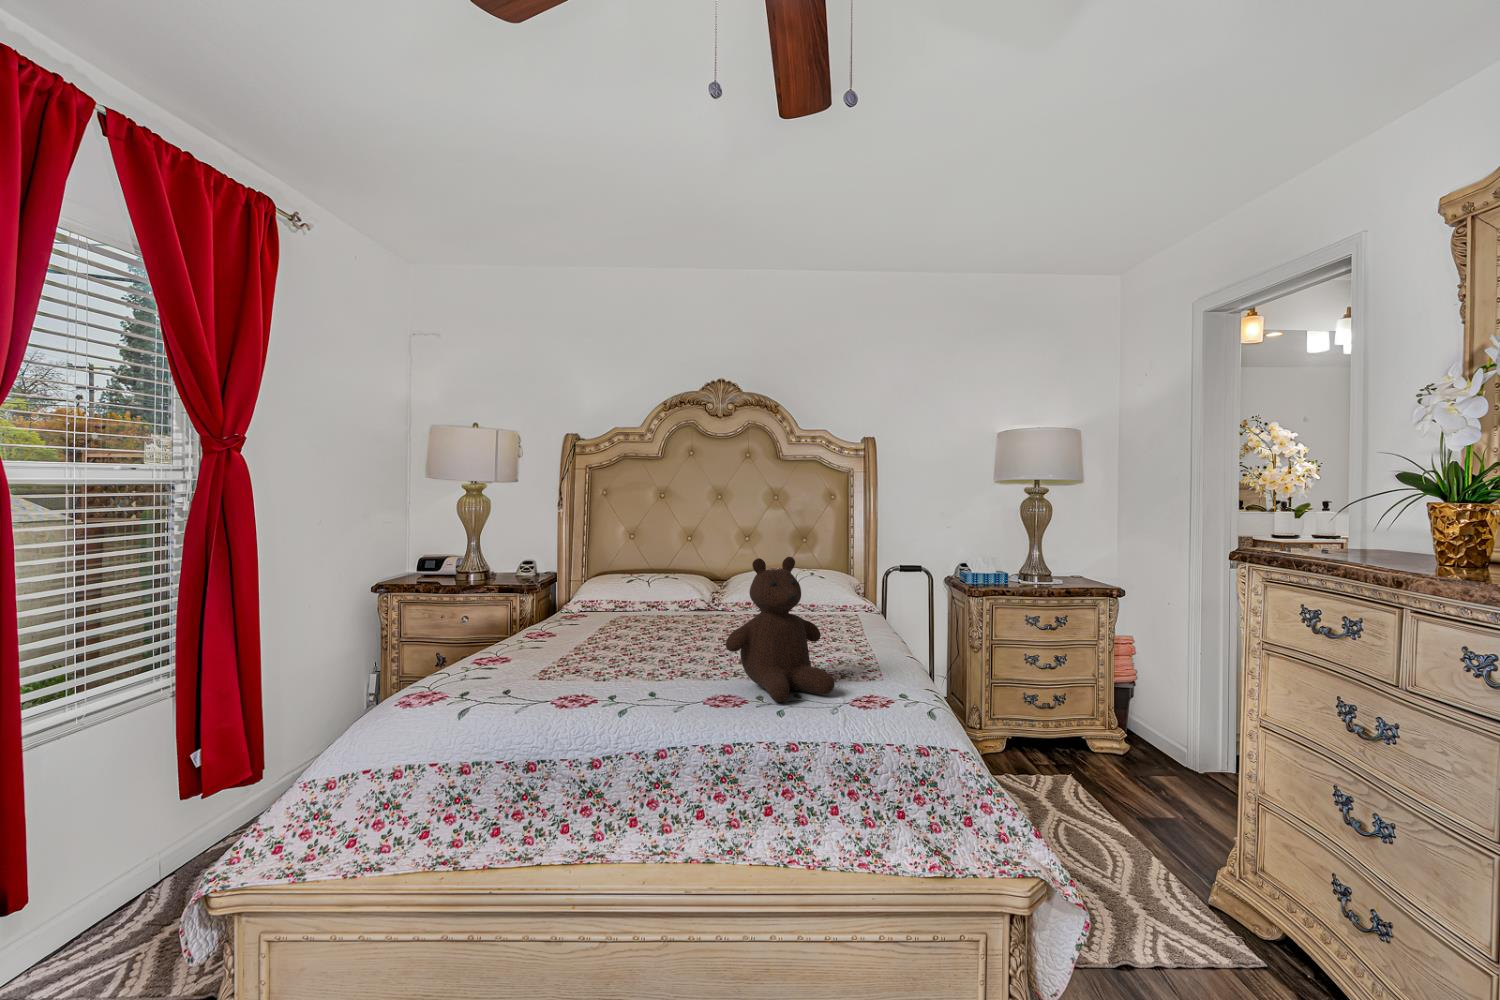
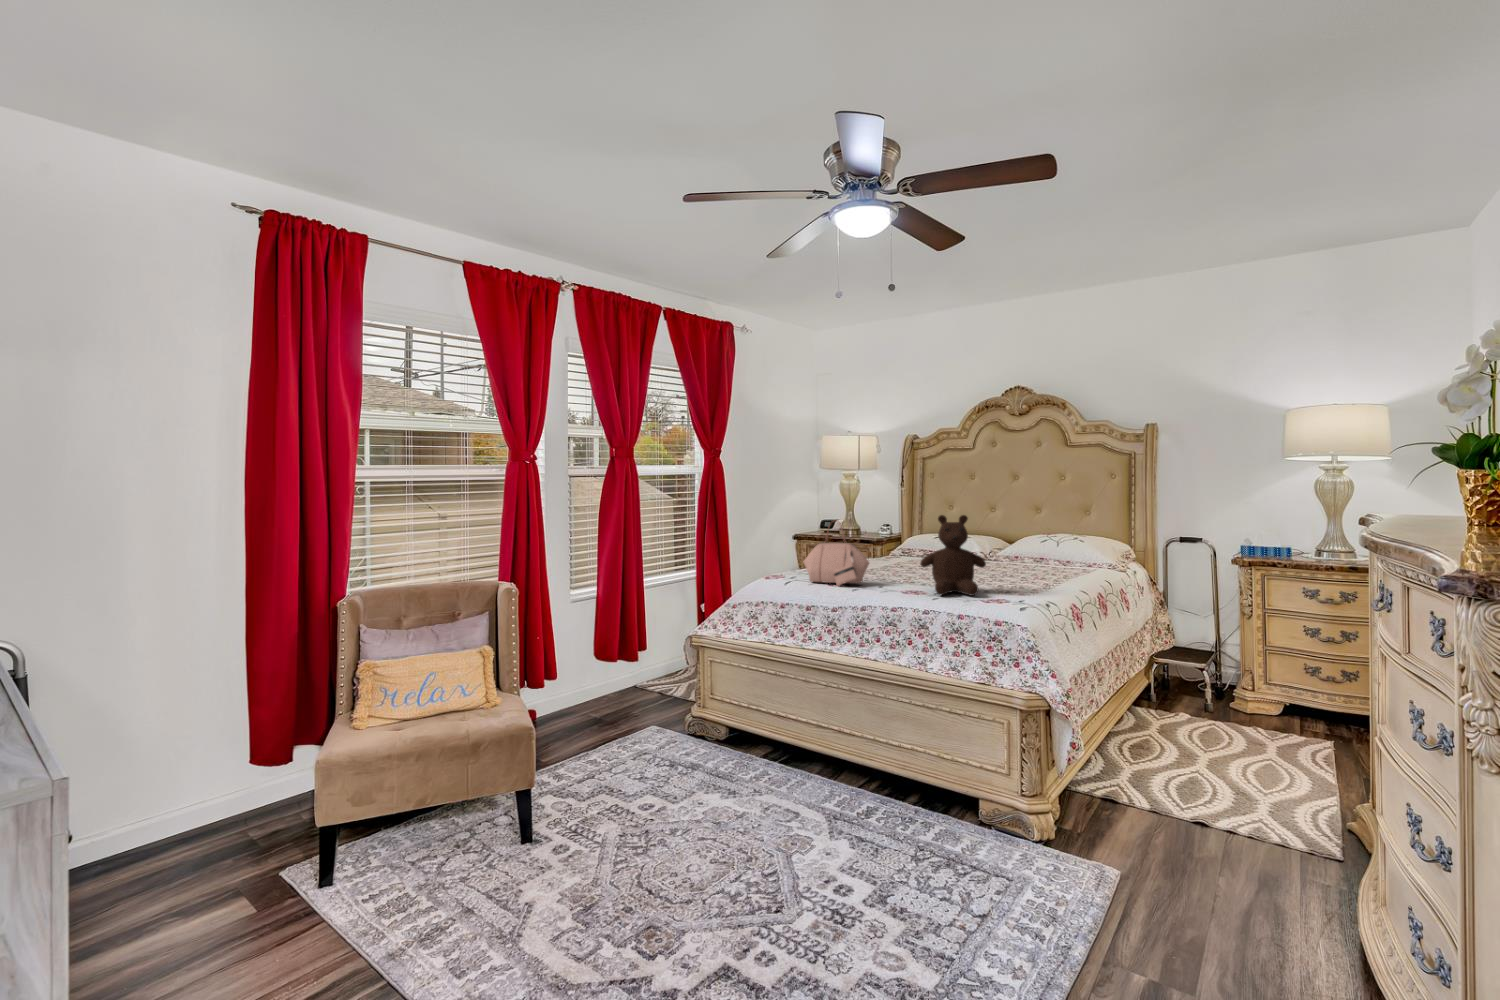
handbag: none [488,575,627,705] -> present [804,523,869,586]

